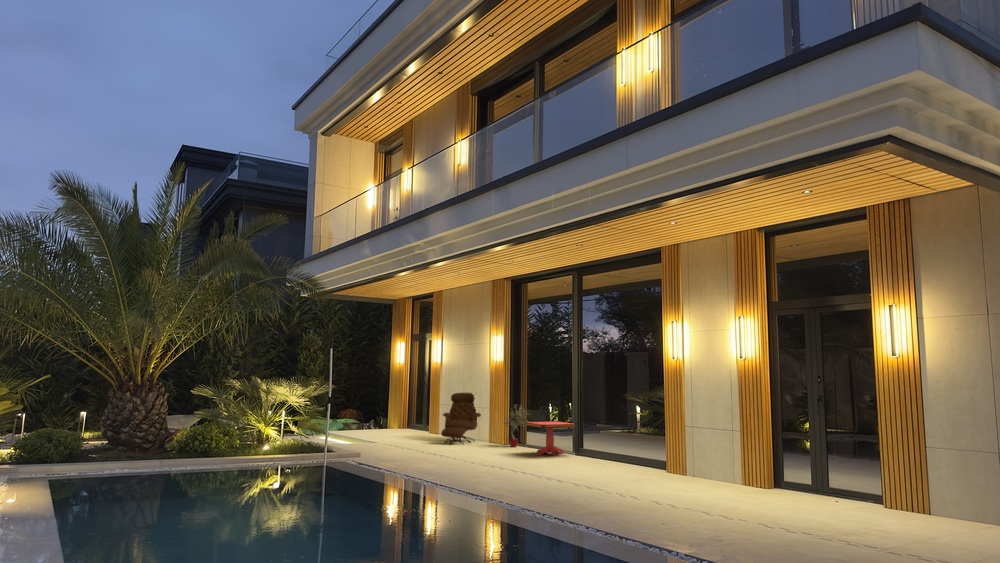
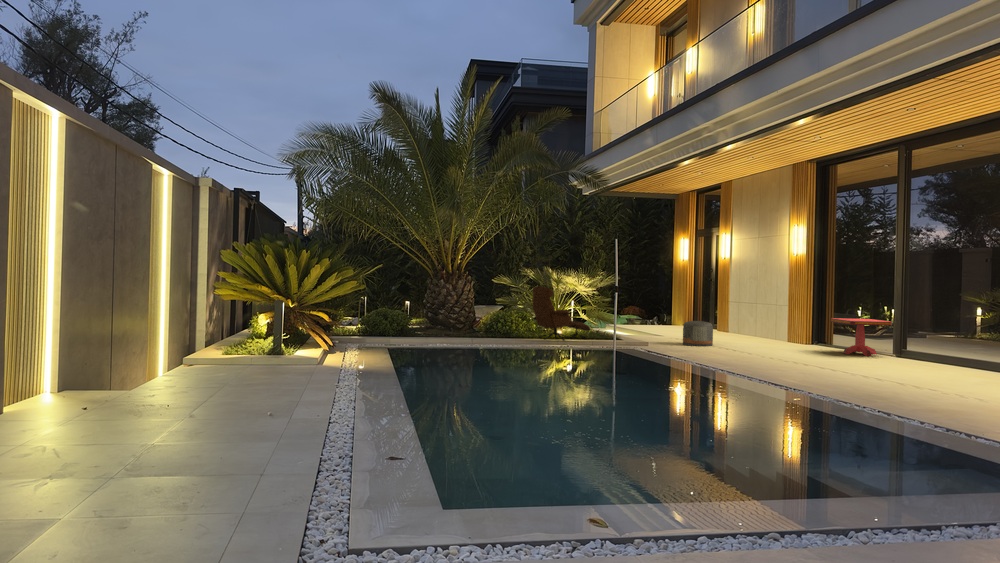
lounge chair: present [441,392,481,444] -> present [533,286,591,340]
potted tree: present [504,405,526,447] -> none [801,300,832,345]
pouf: none [394,429,423,454] -> present [683,321,713,346]

